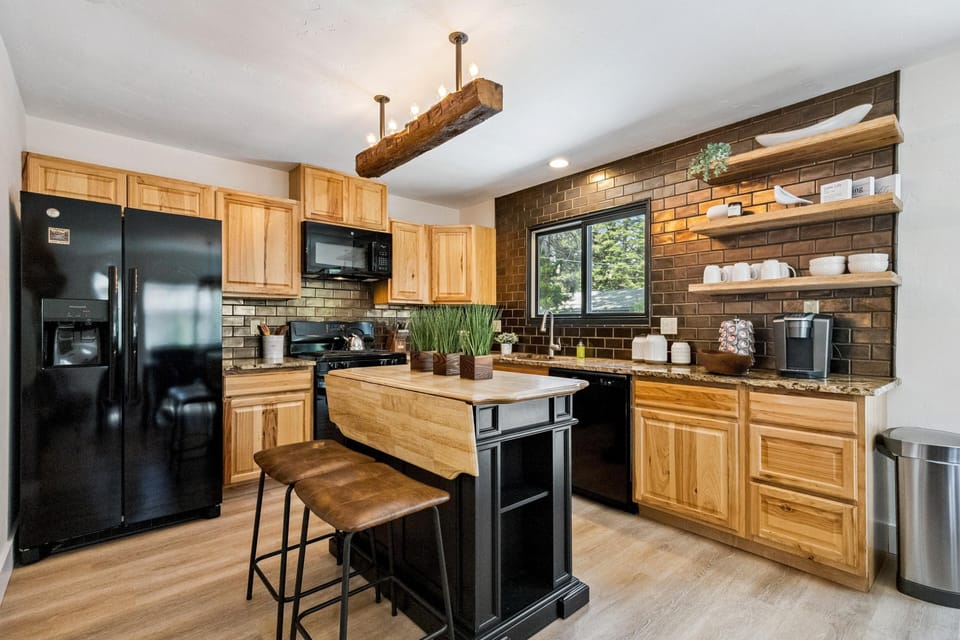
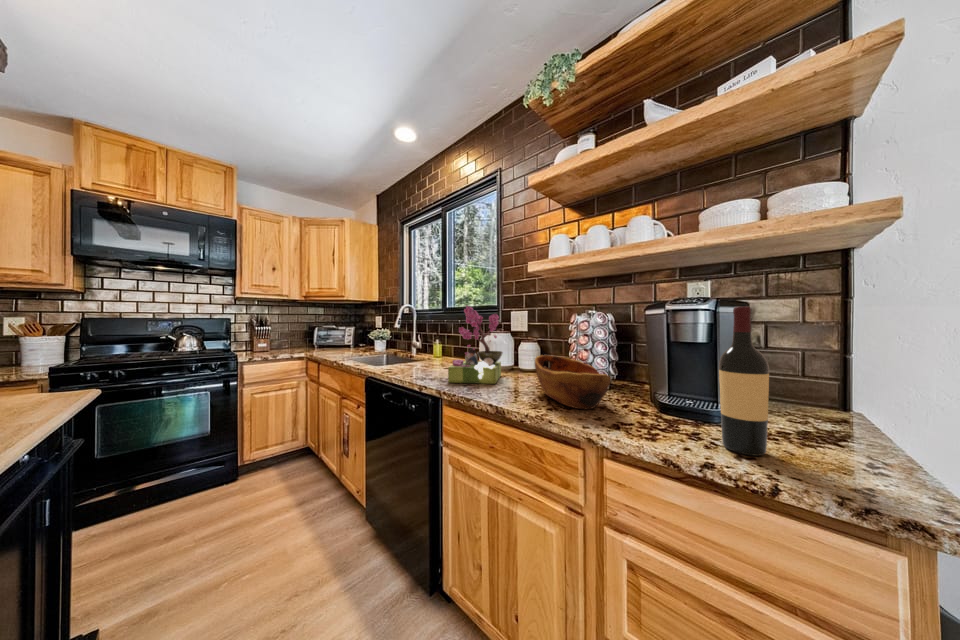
flower arrangement: none [627,313,666,369] -> present [448,305,503,384]
wine bottle: none [807,318,828,383] -> present [719,306,769,456]

